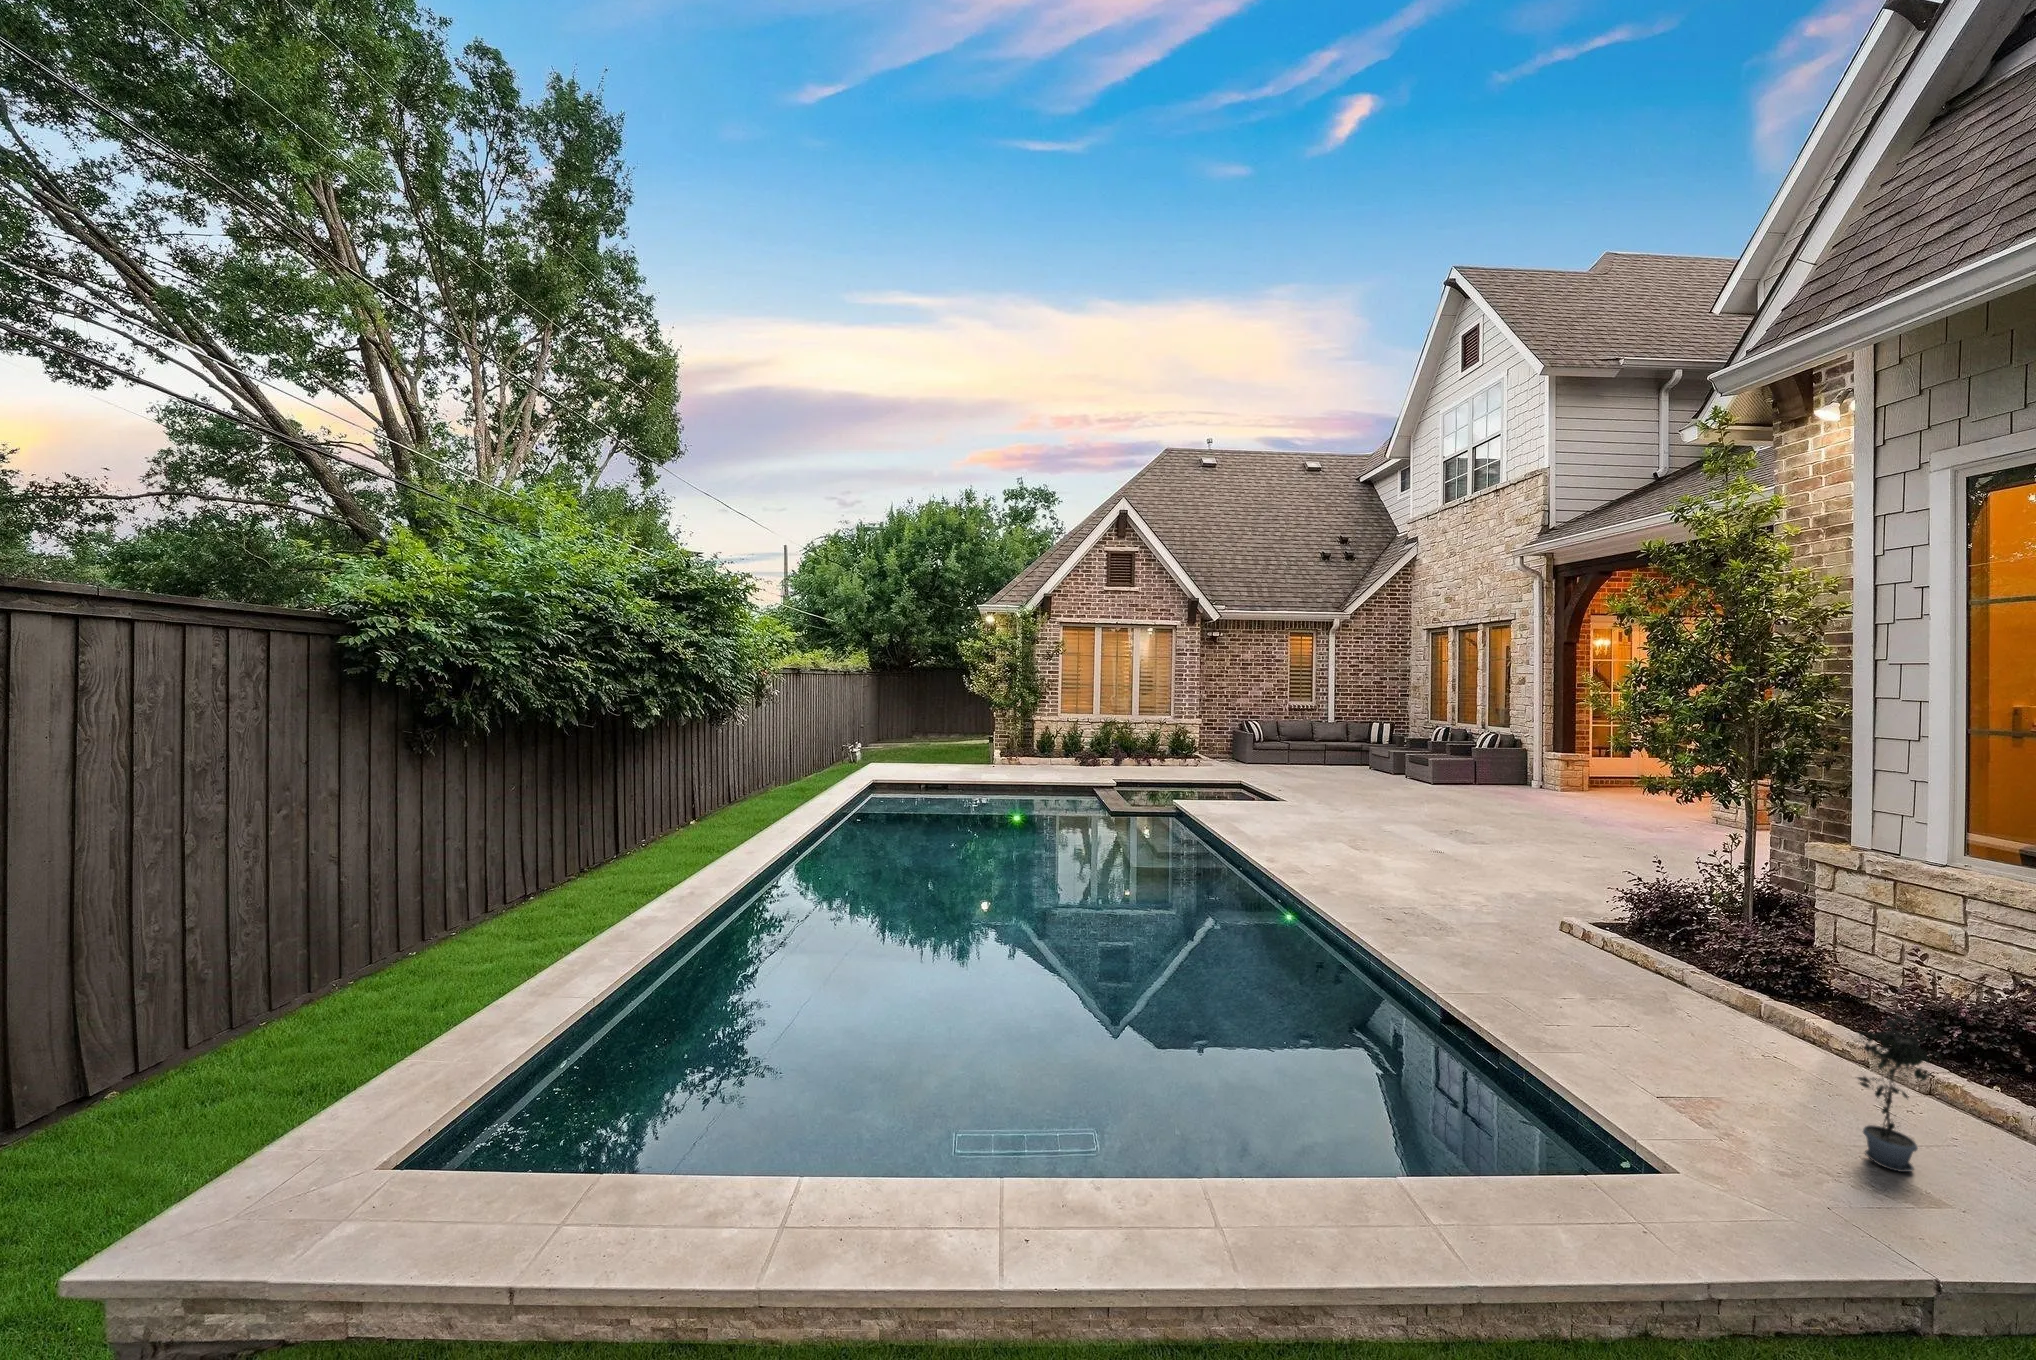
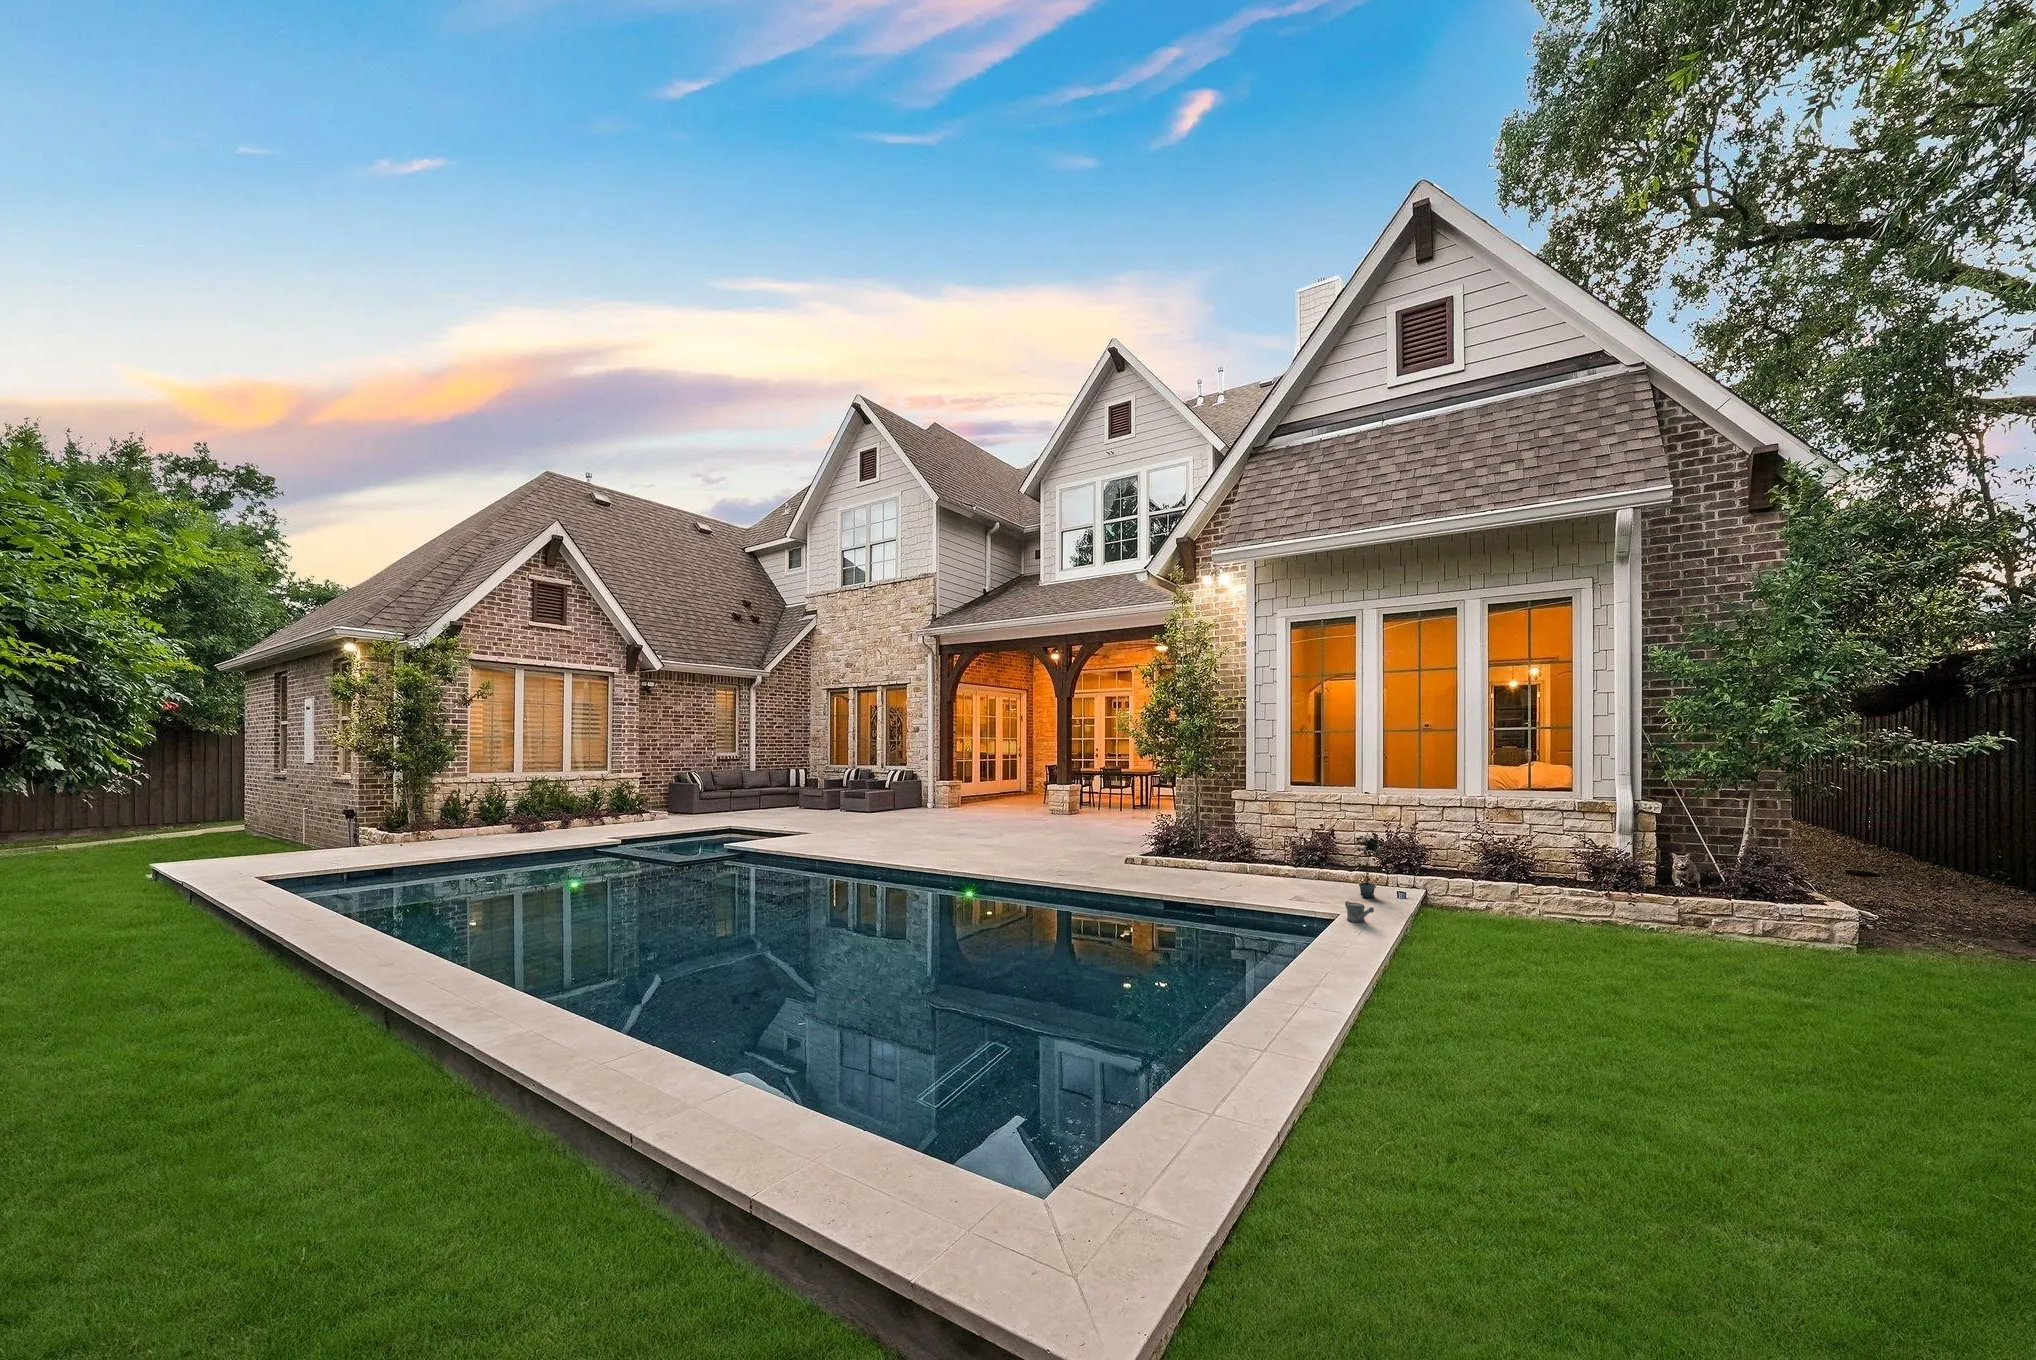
watering can: none [1647,1143,1695,1206] -> present [1345,901,1374,922]

